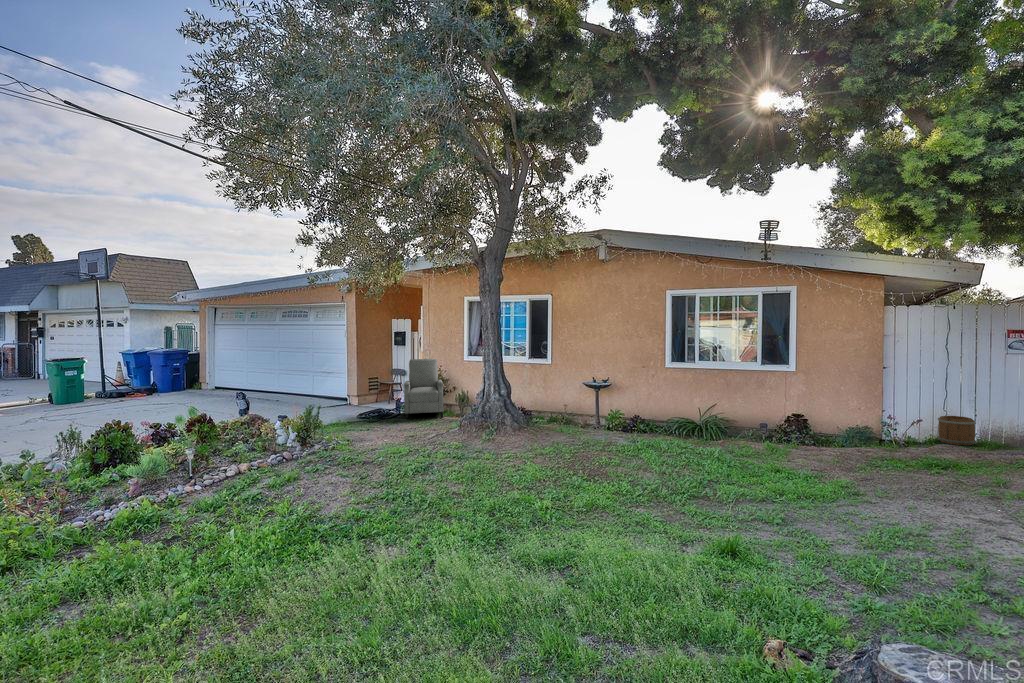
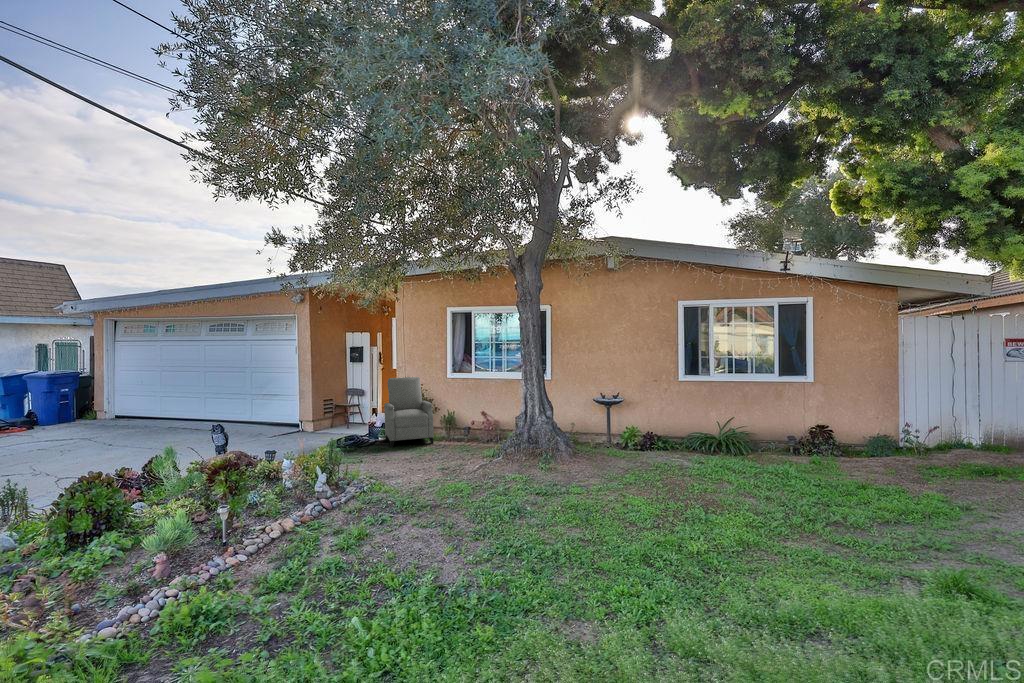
bucket: present [938,416,976,445] -> none [948,423,986,451]

